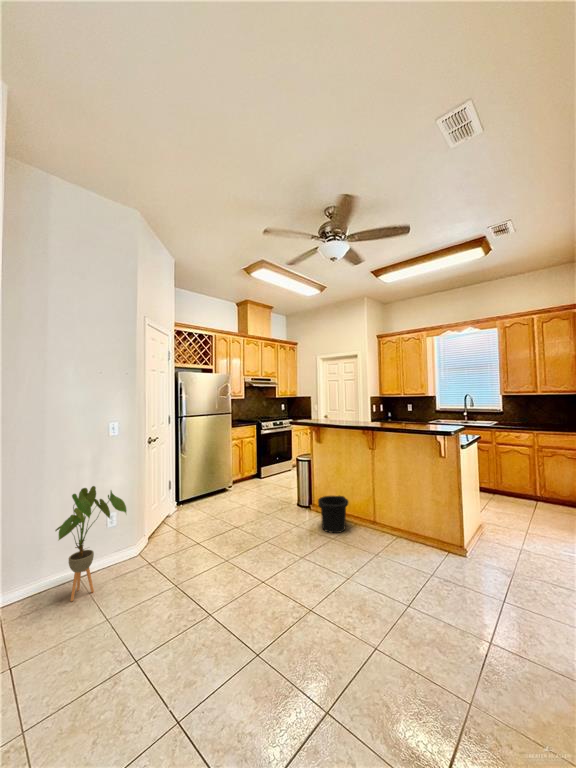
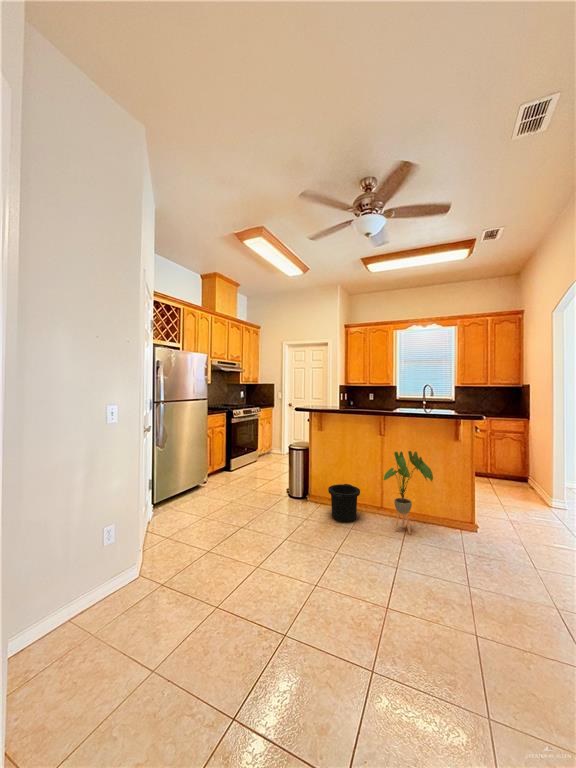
house plant: present [55,486,127,601] -> present [383,451,433,534]

